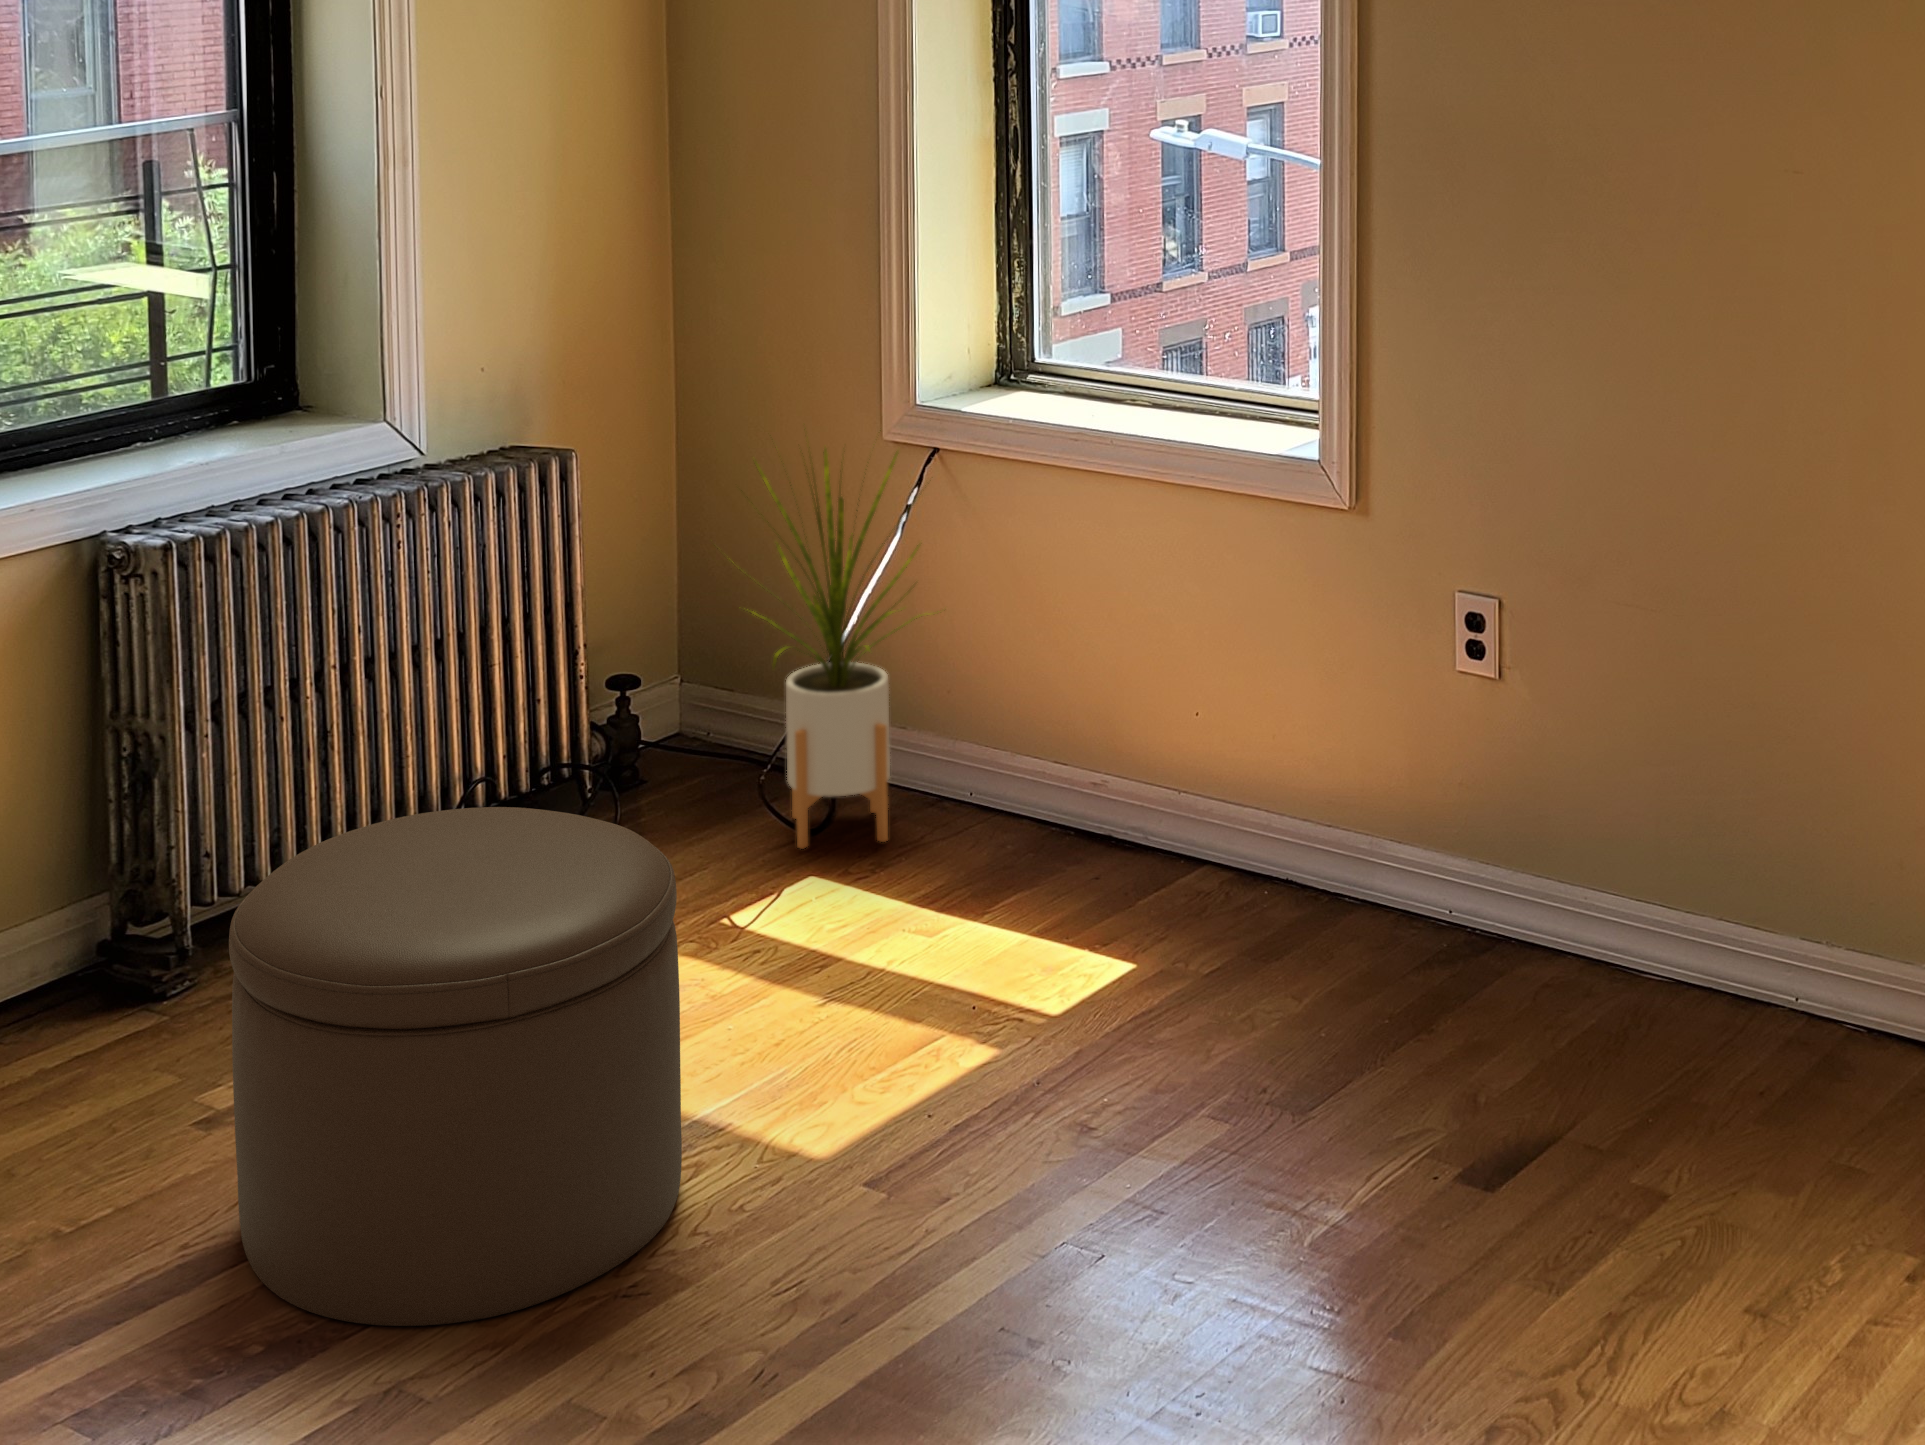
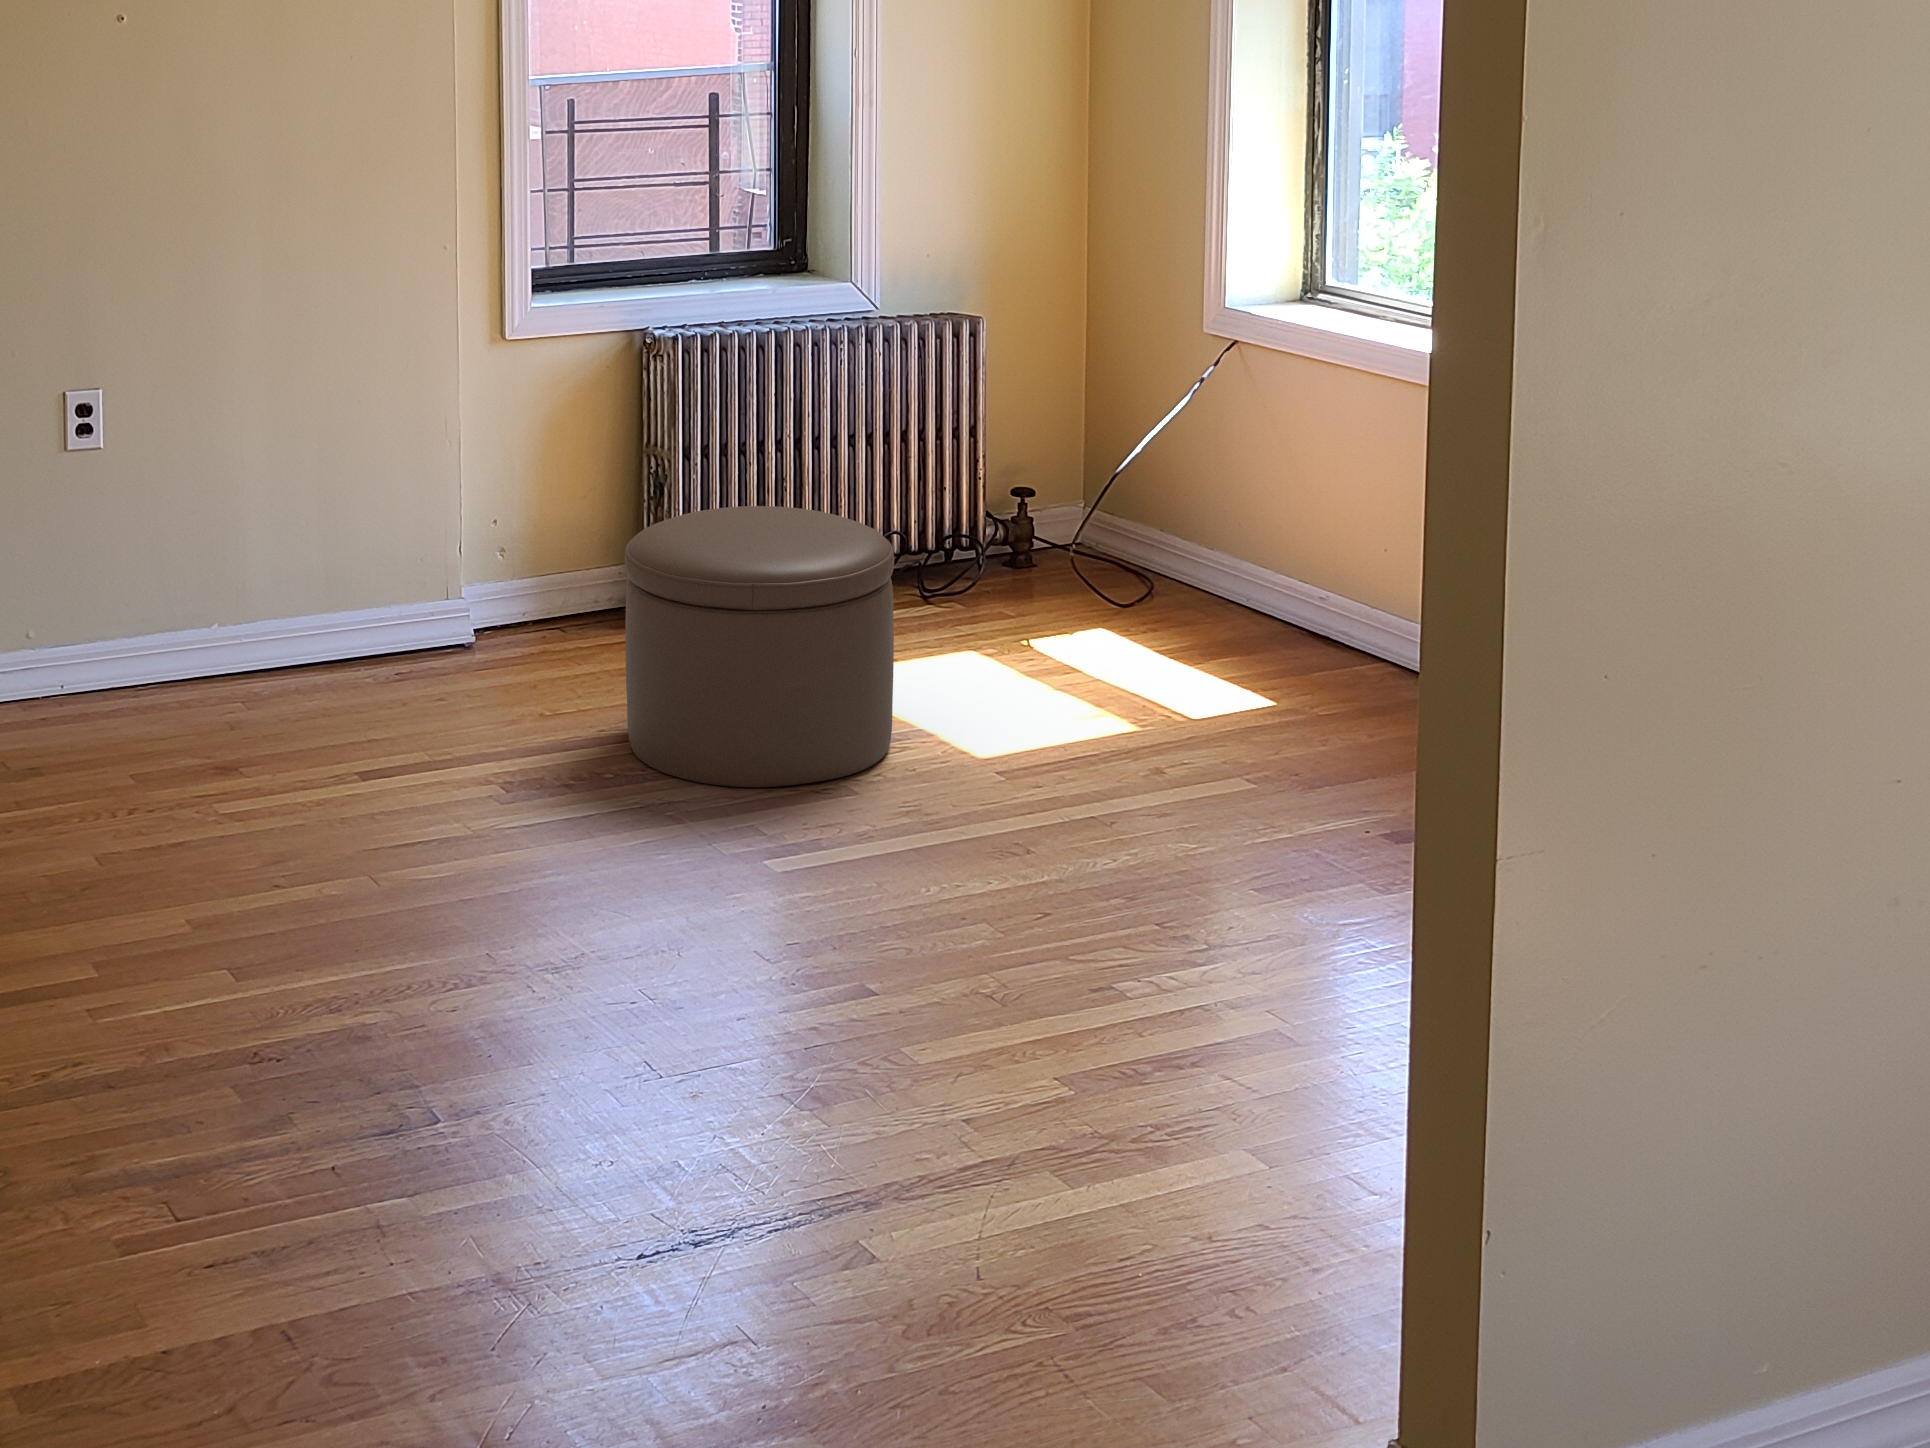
house plant: present [727,429,941,848] -> none [1055,313,1228,622]

